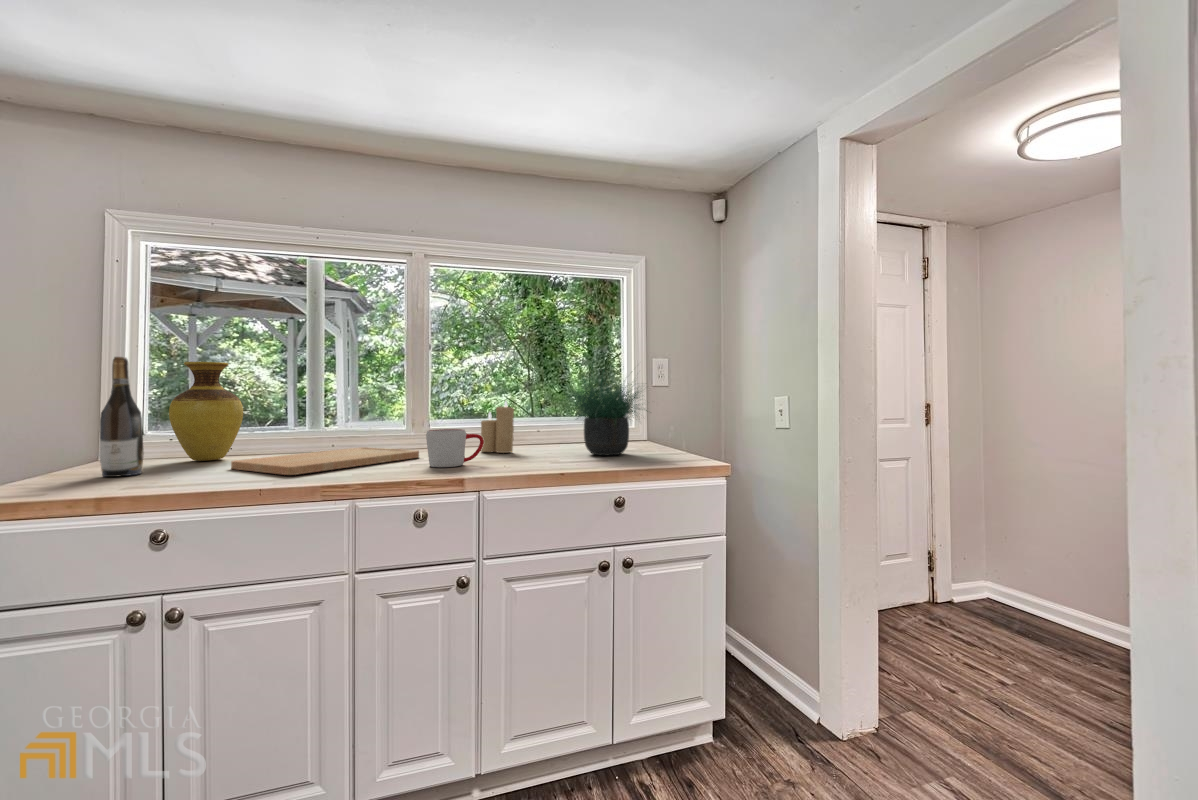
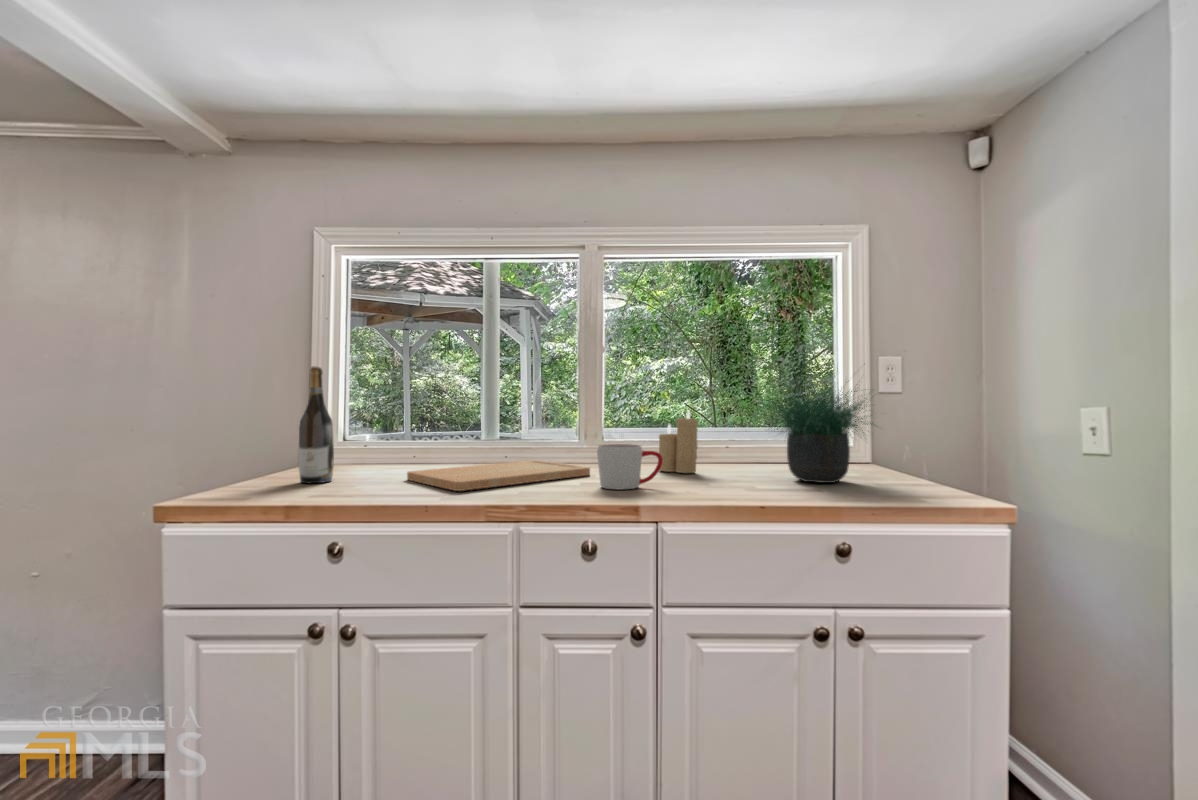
vase: present [169,362,243,461] -> none [359,370,422,469]

